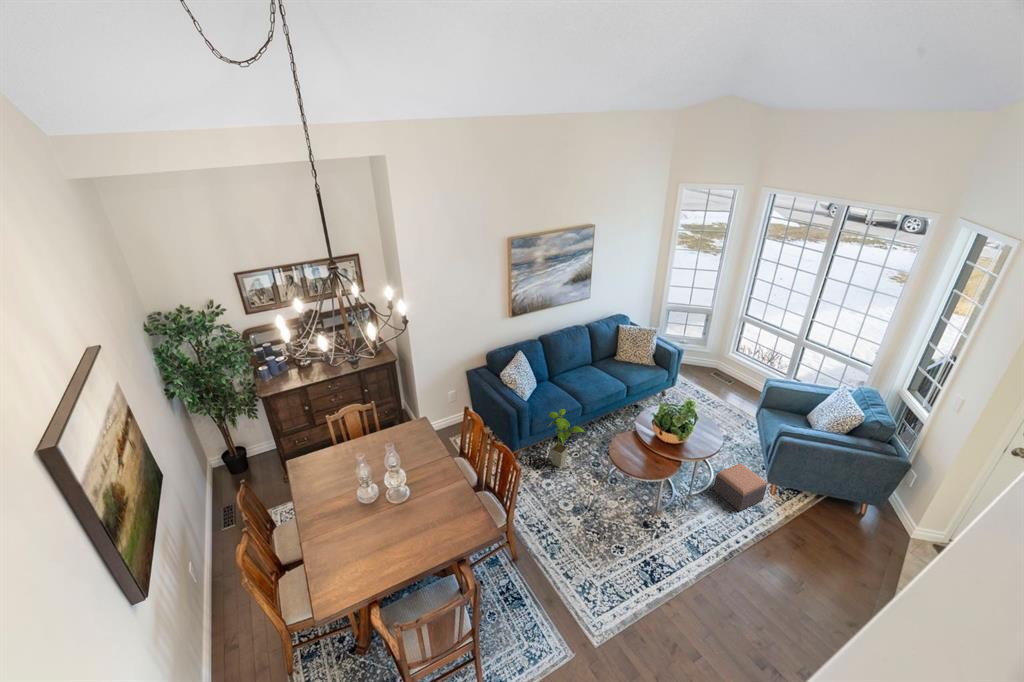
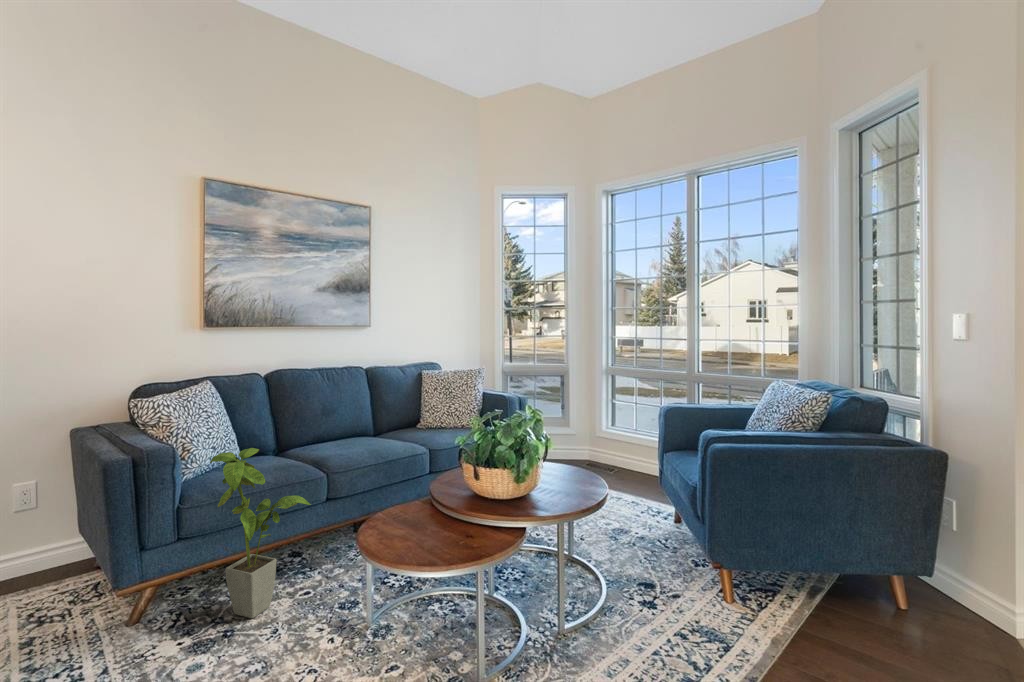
footstool: present [713,463,767,511] -> none [609,544,716,648]

